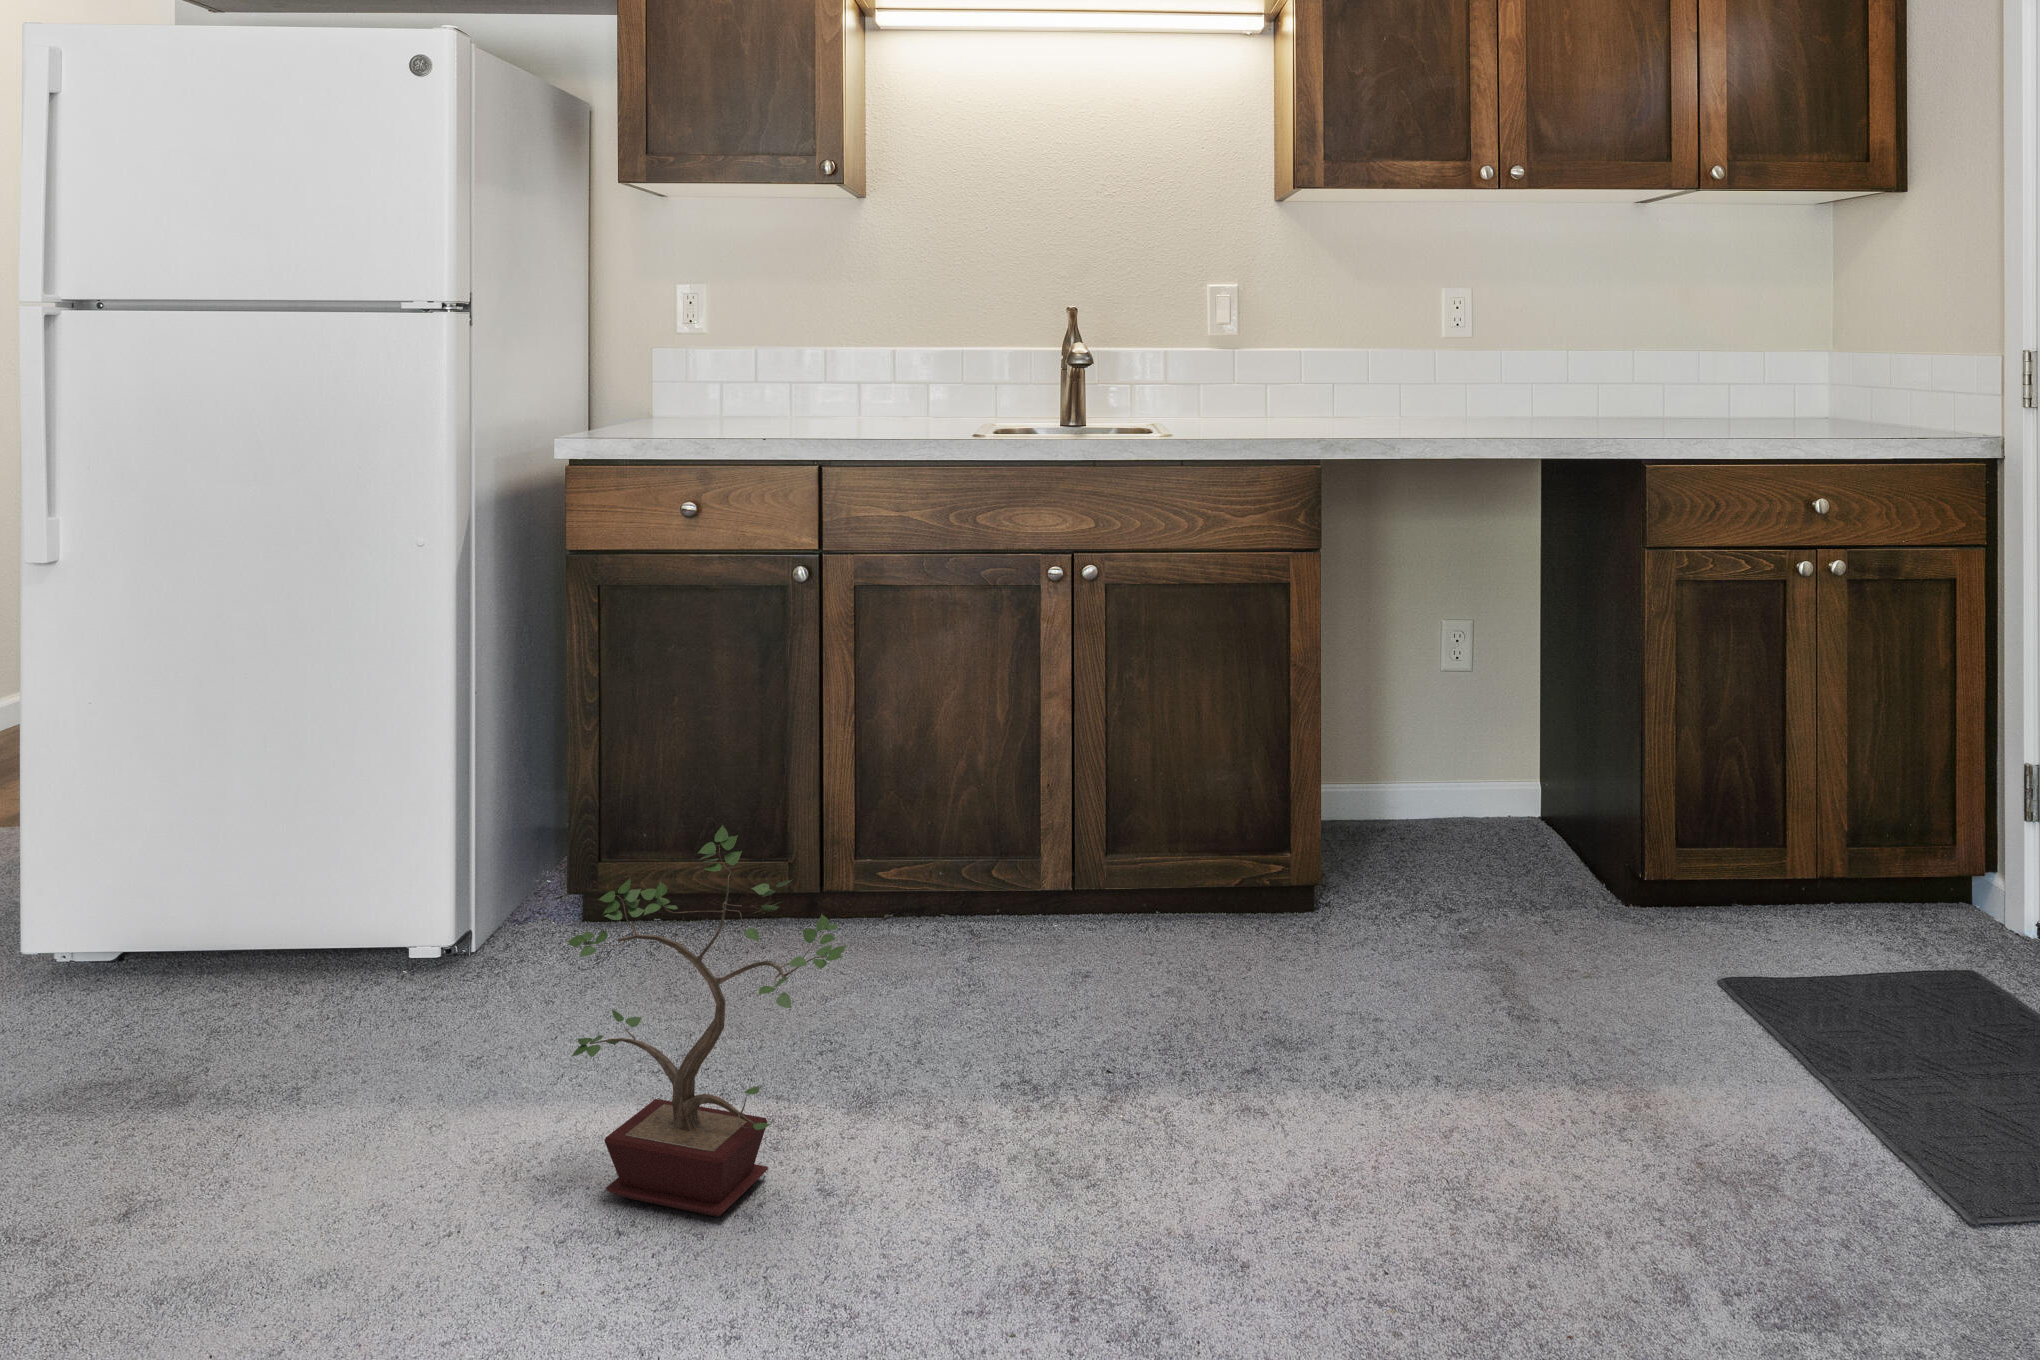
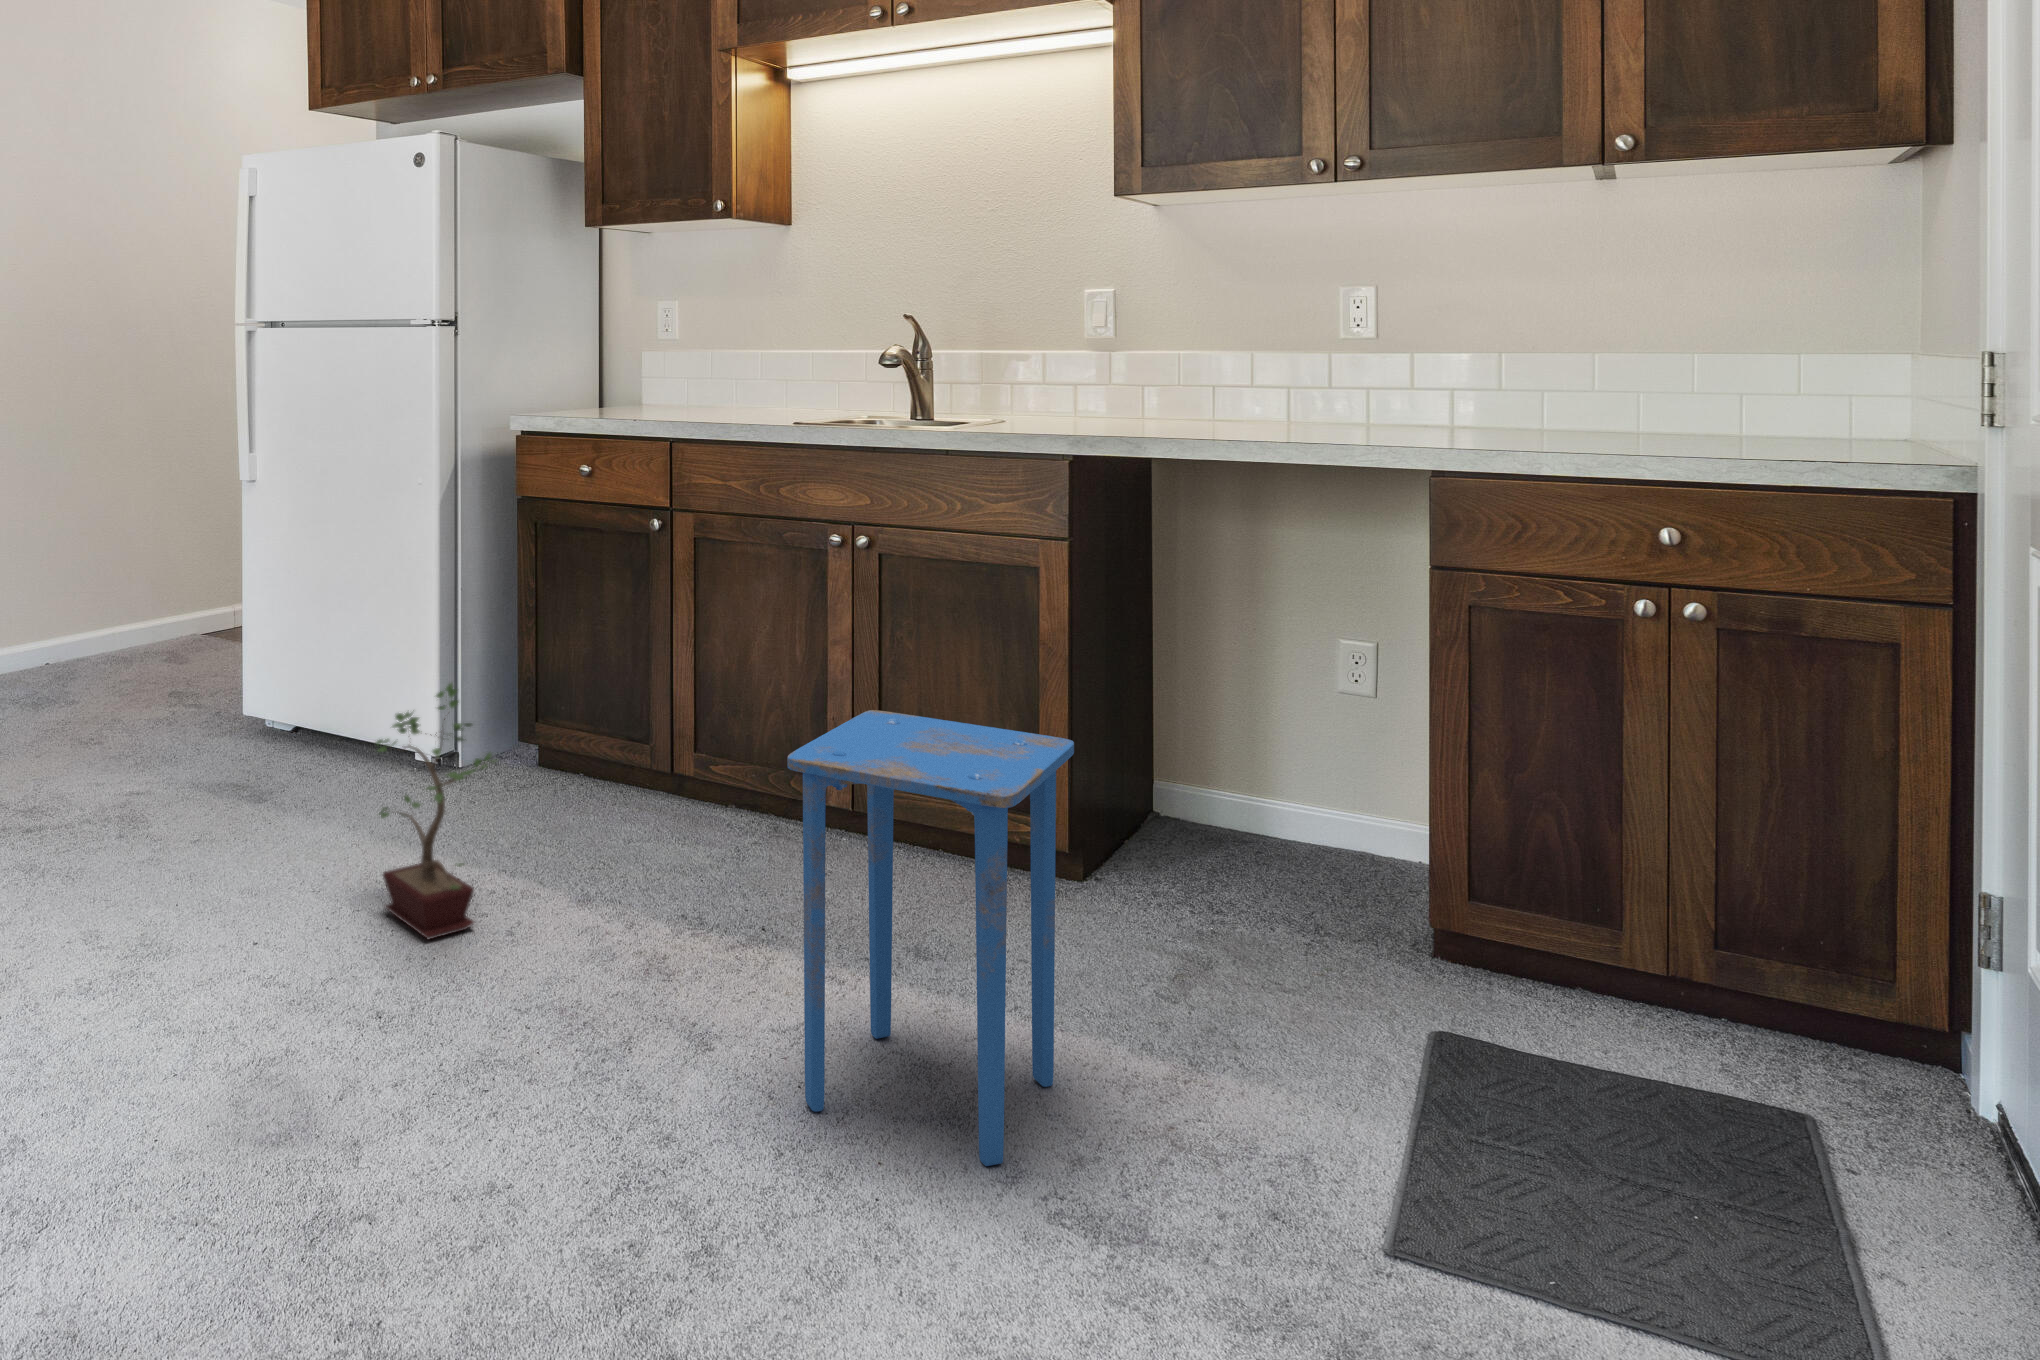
side table: none [1334,758,1647,1258] -> present [787,710,1074,1166]

